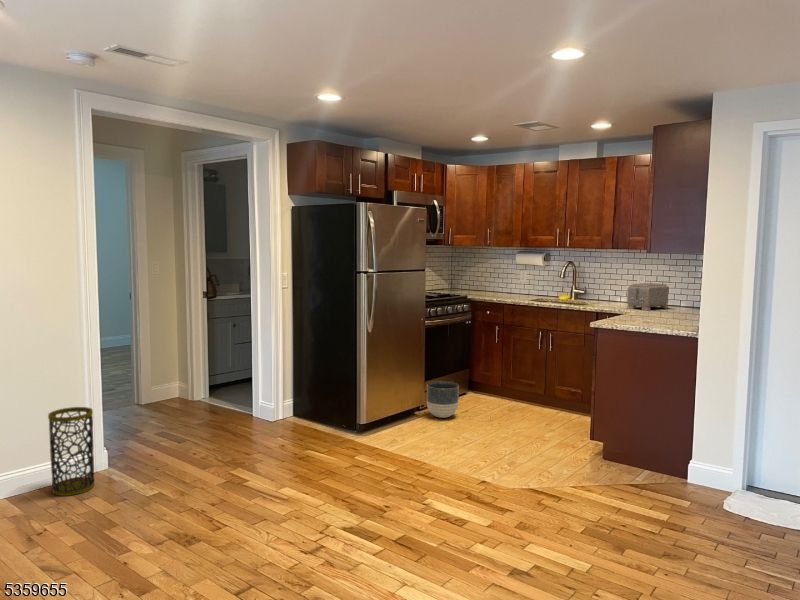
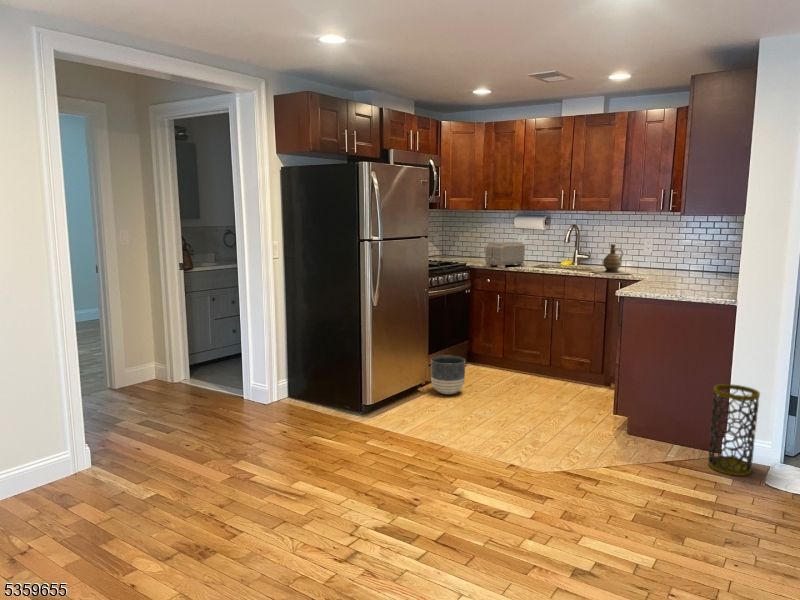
ceramic jug: none [579,280,619,309] -> present [592,244,630,275]
toaster: present [627,283,669,310] -> present [485,242,525,268]
trash can: present [48,407,94,496] -> present [708,384,760,476]

